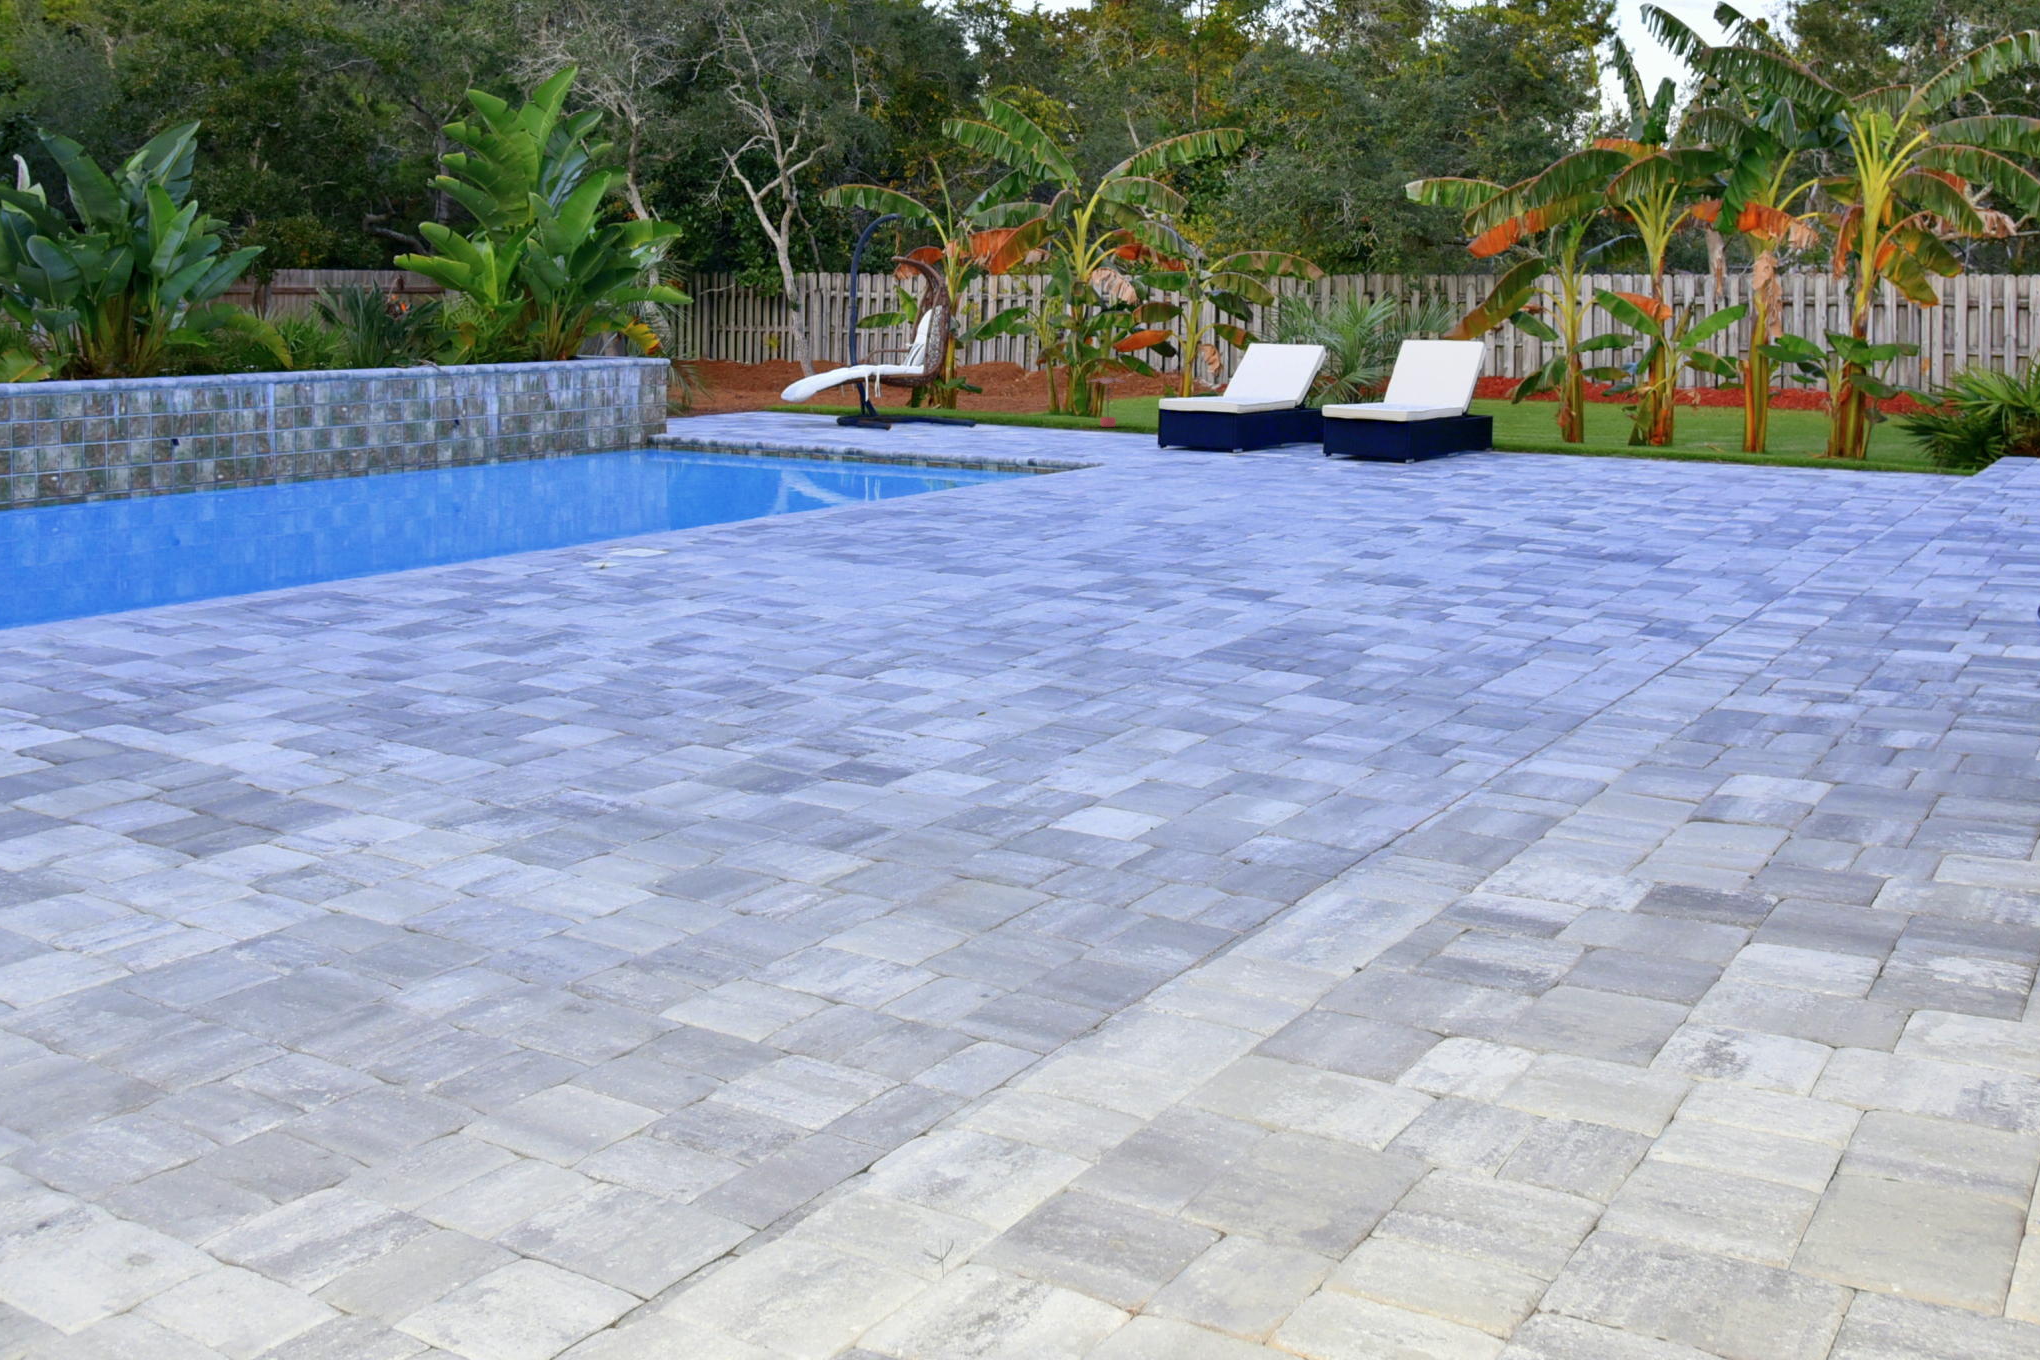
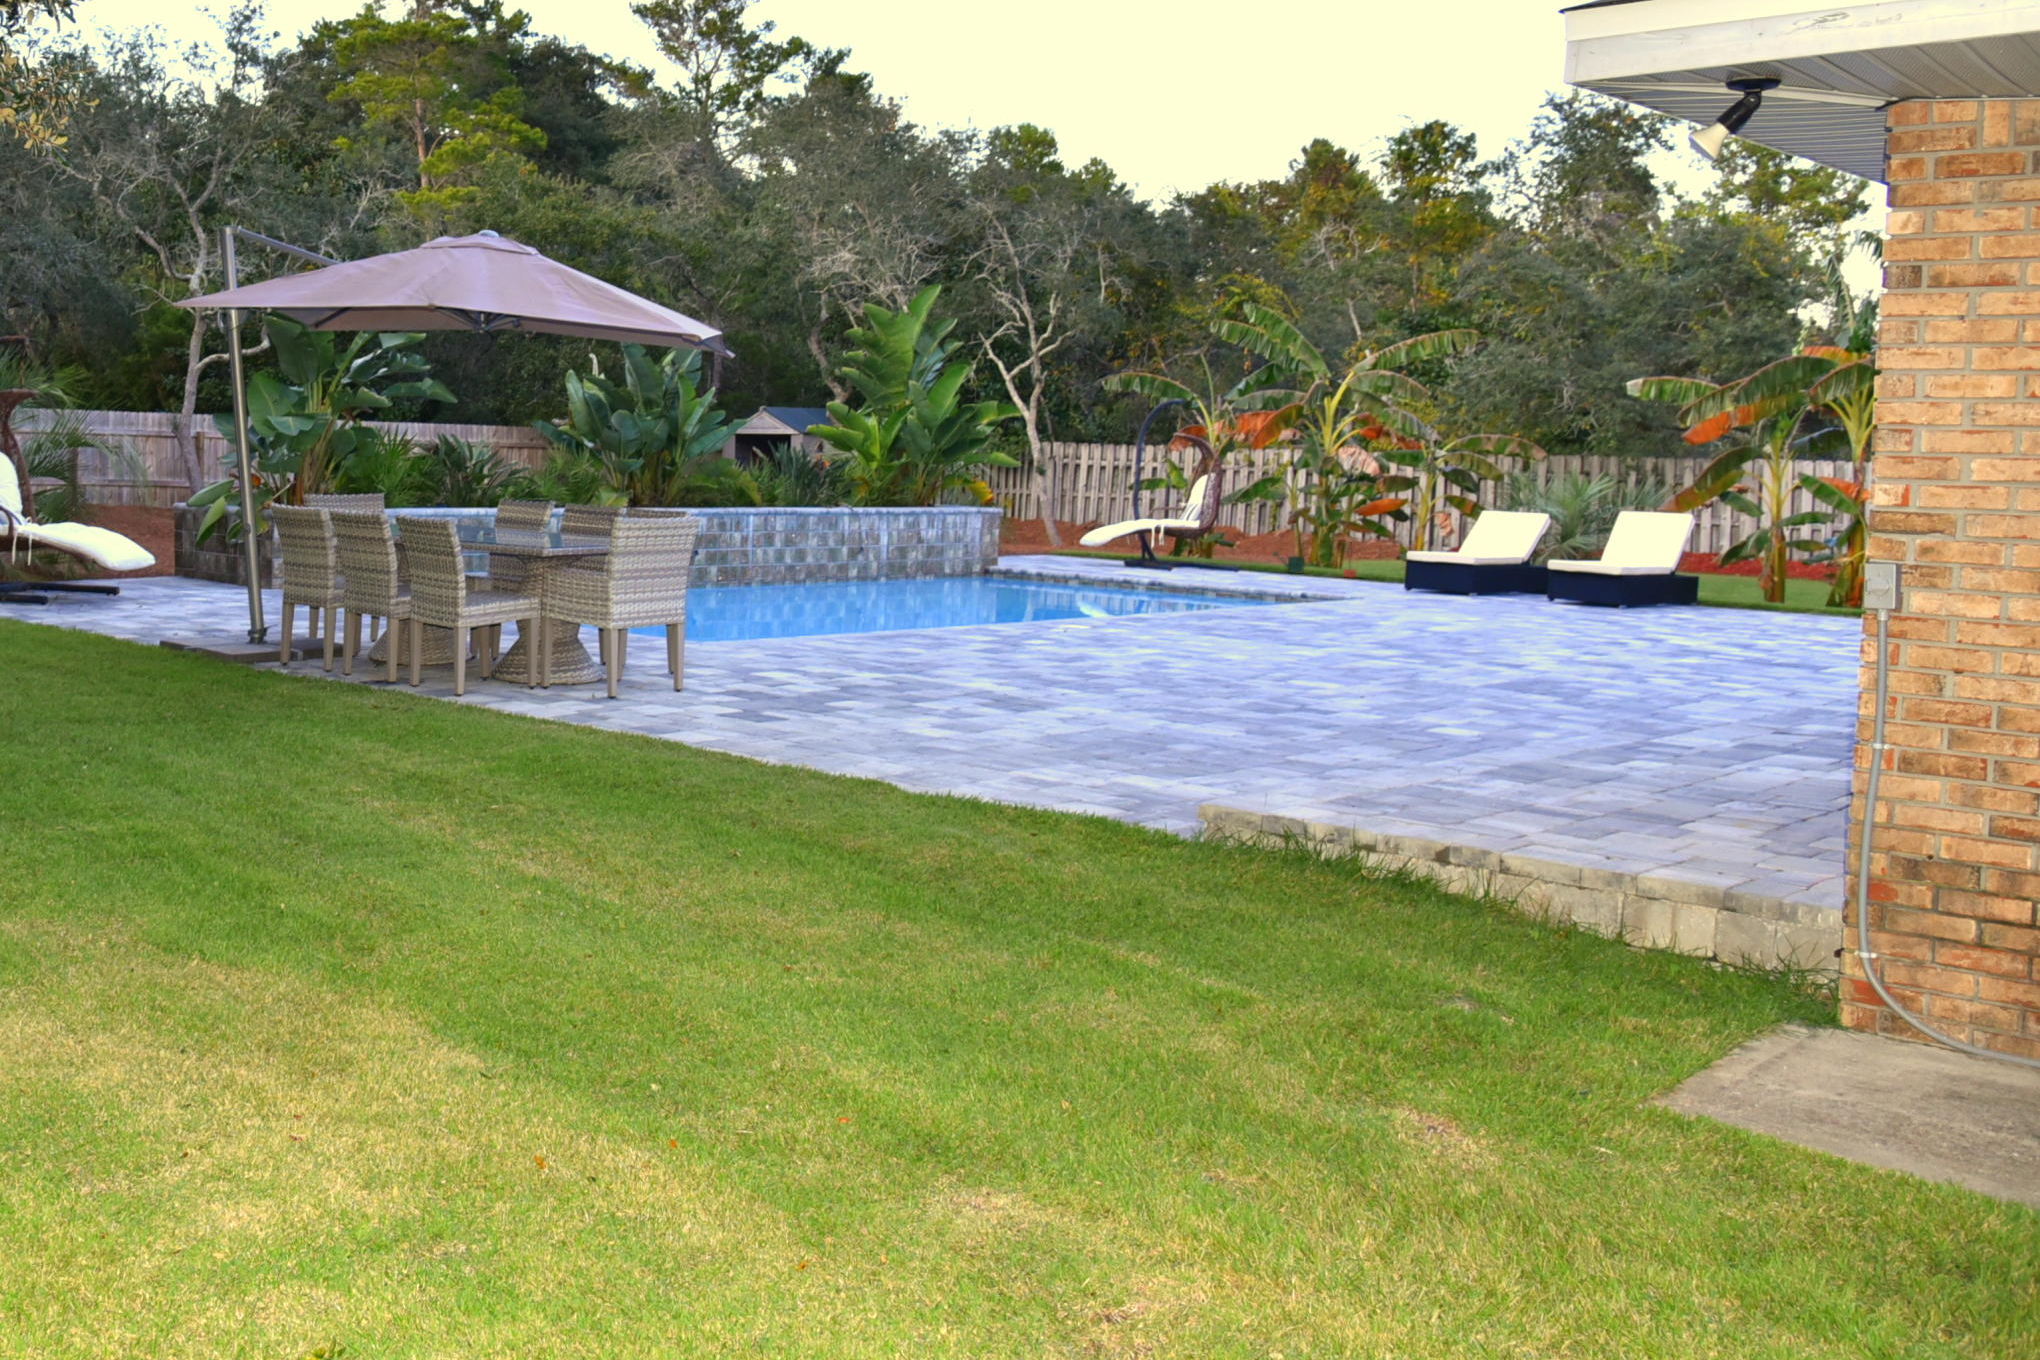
watering can: none [1022,397,1064,424] -> present [1273,551,1304,574]

